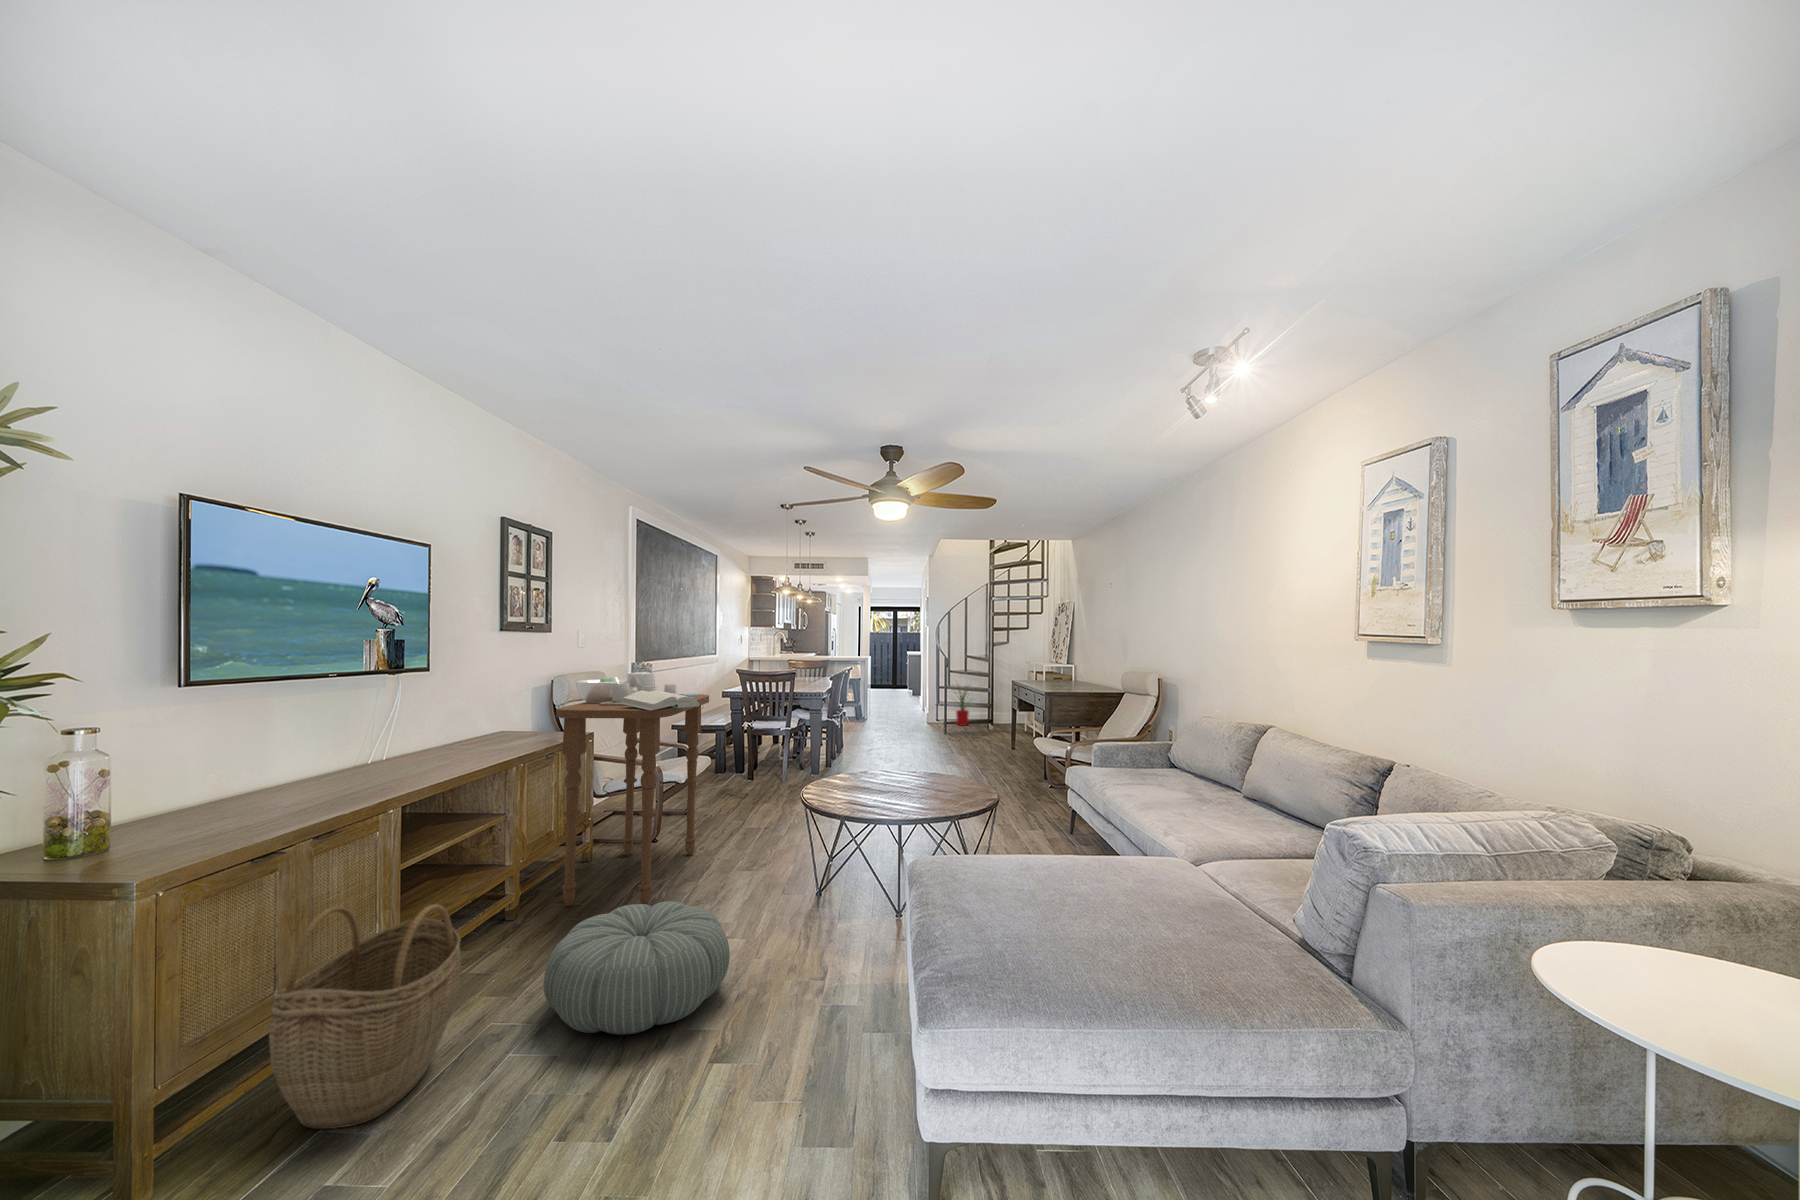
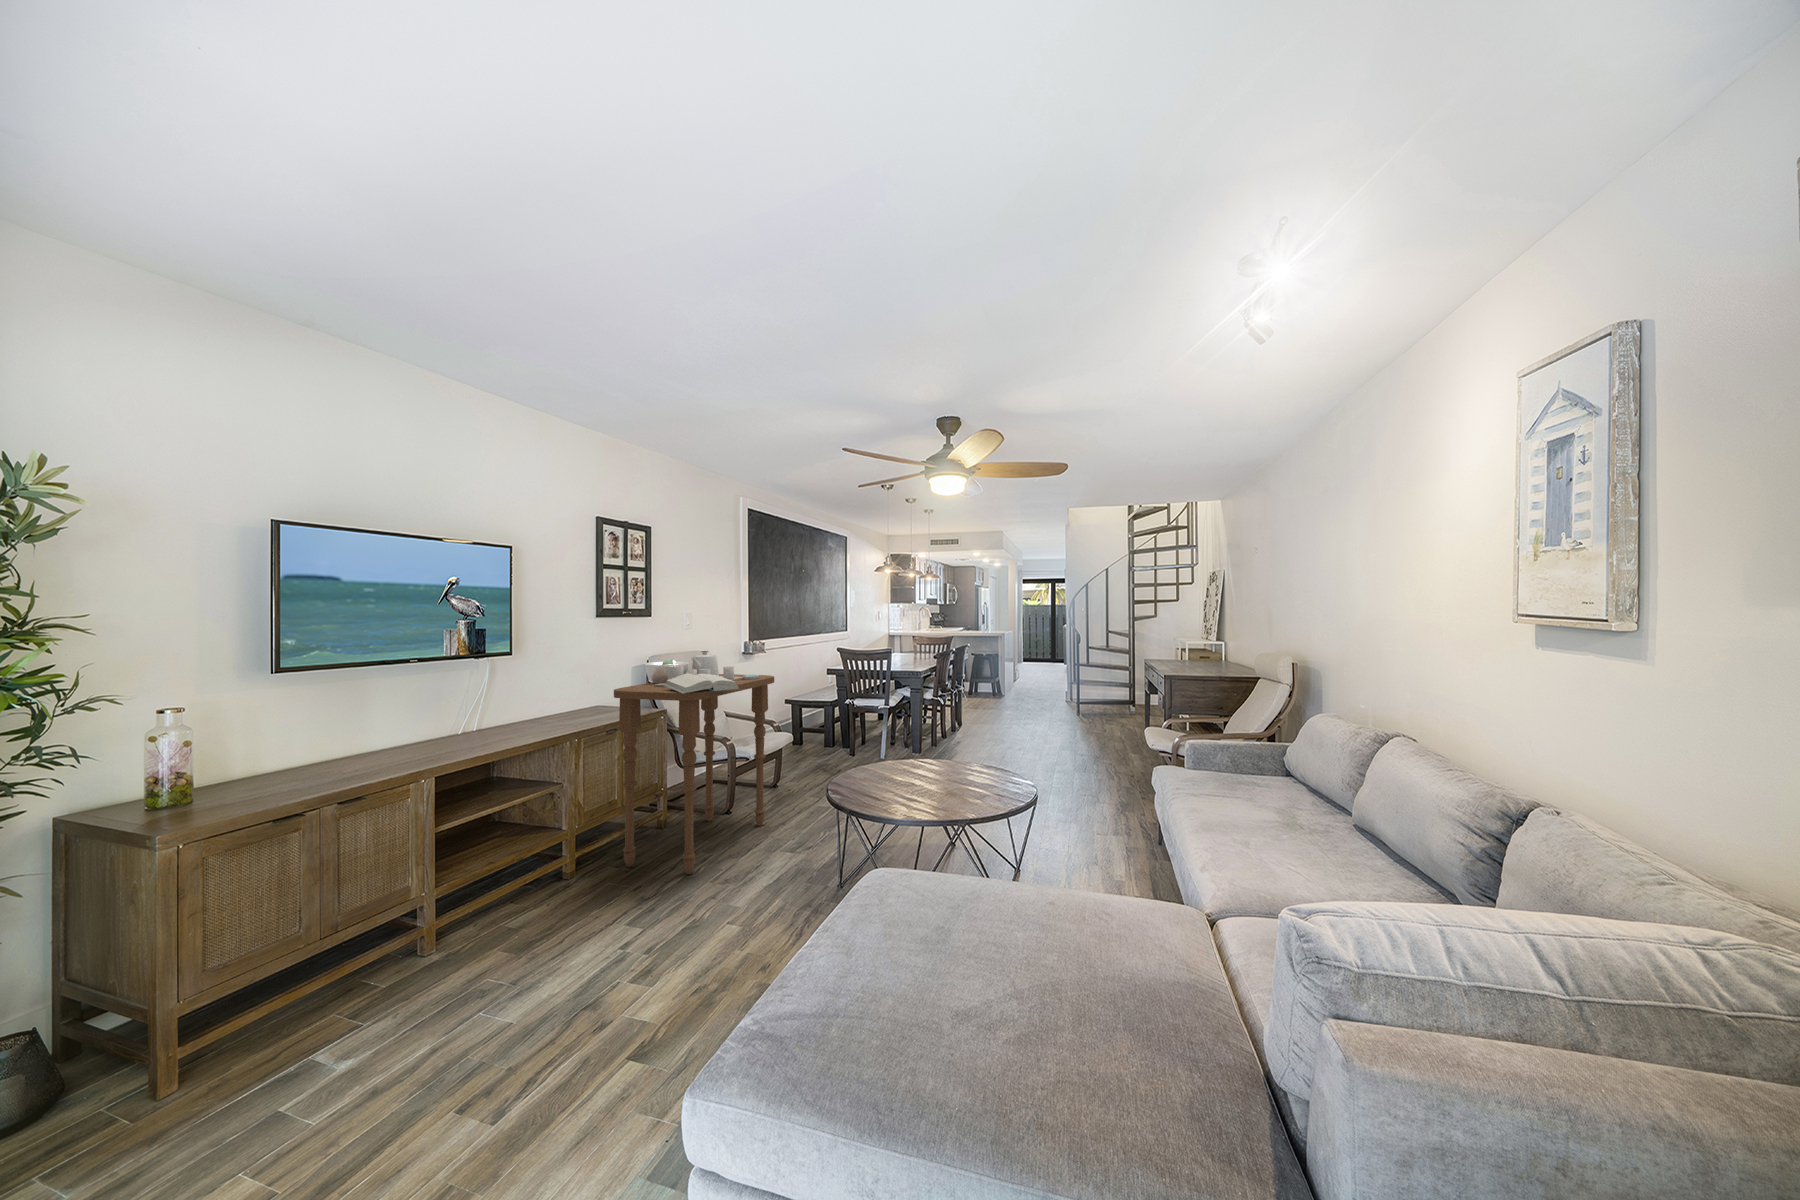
house plant: present [950,687,969,725] -> none [1085,655,1123,704]
pouf: present [544,901,730,1035] -> none [527,880,705,1010]
woven basket: present [269,904,460,1129] -> none [268,864,450,1059]

